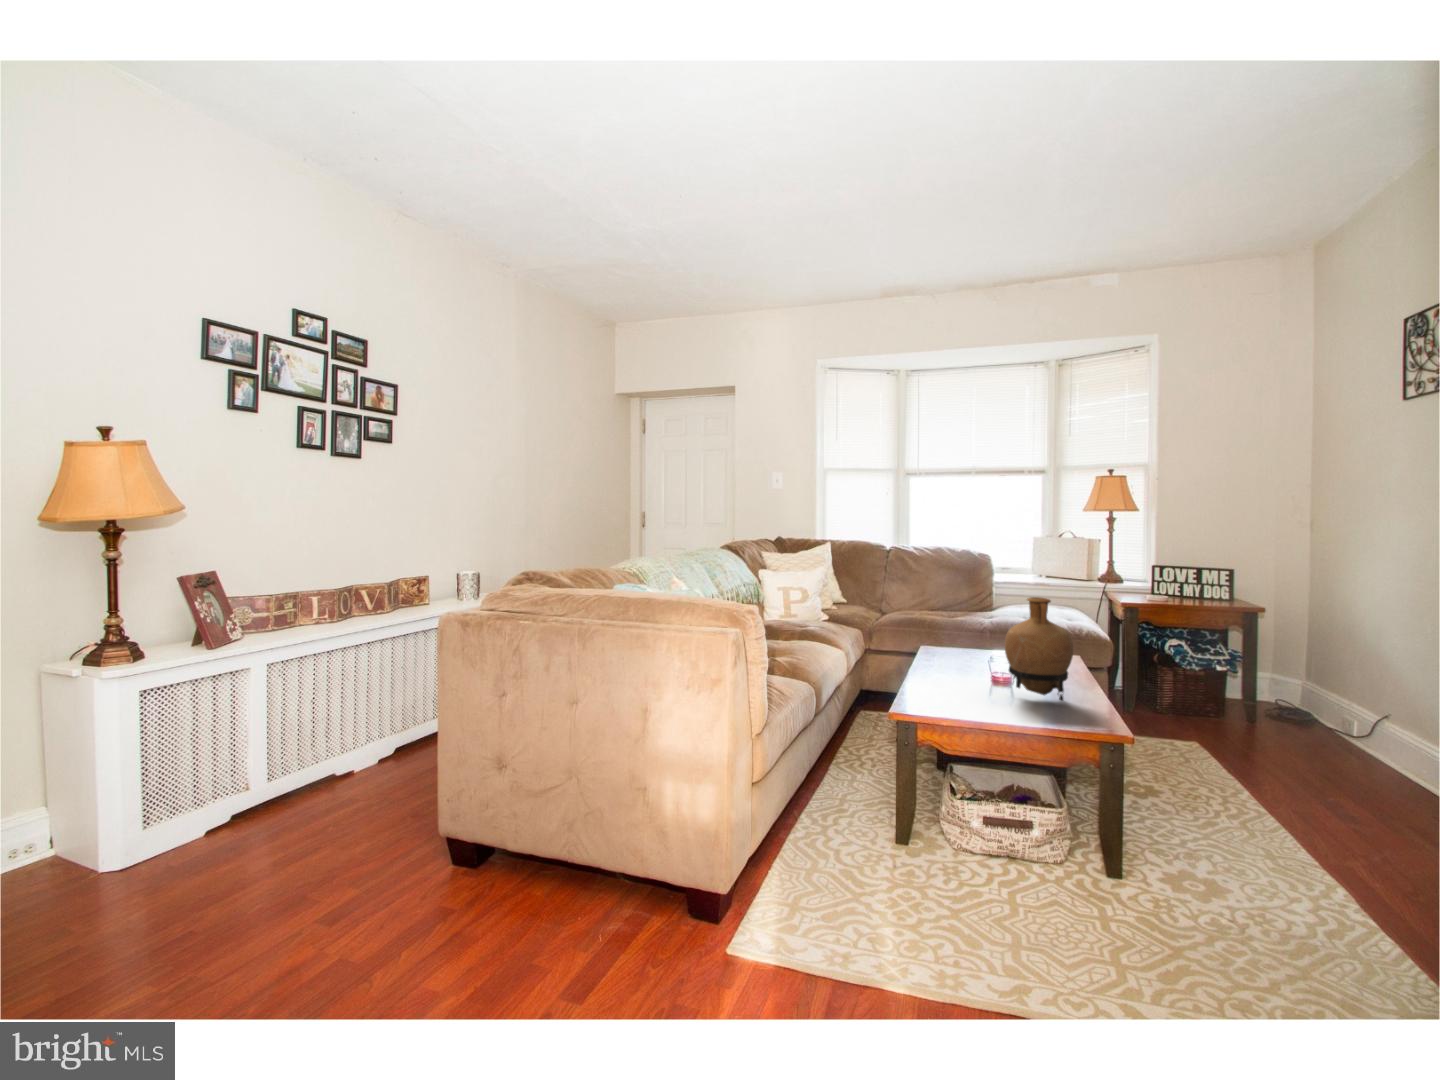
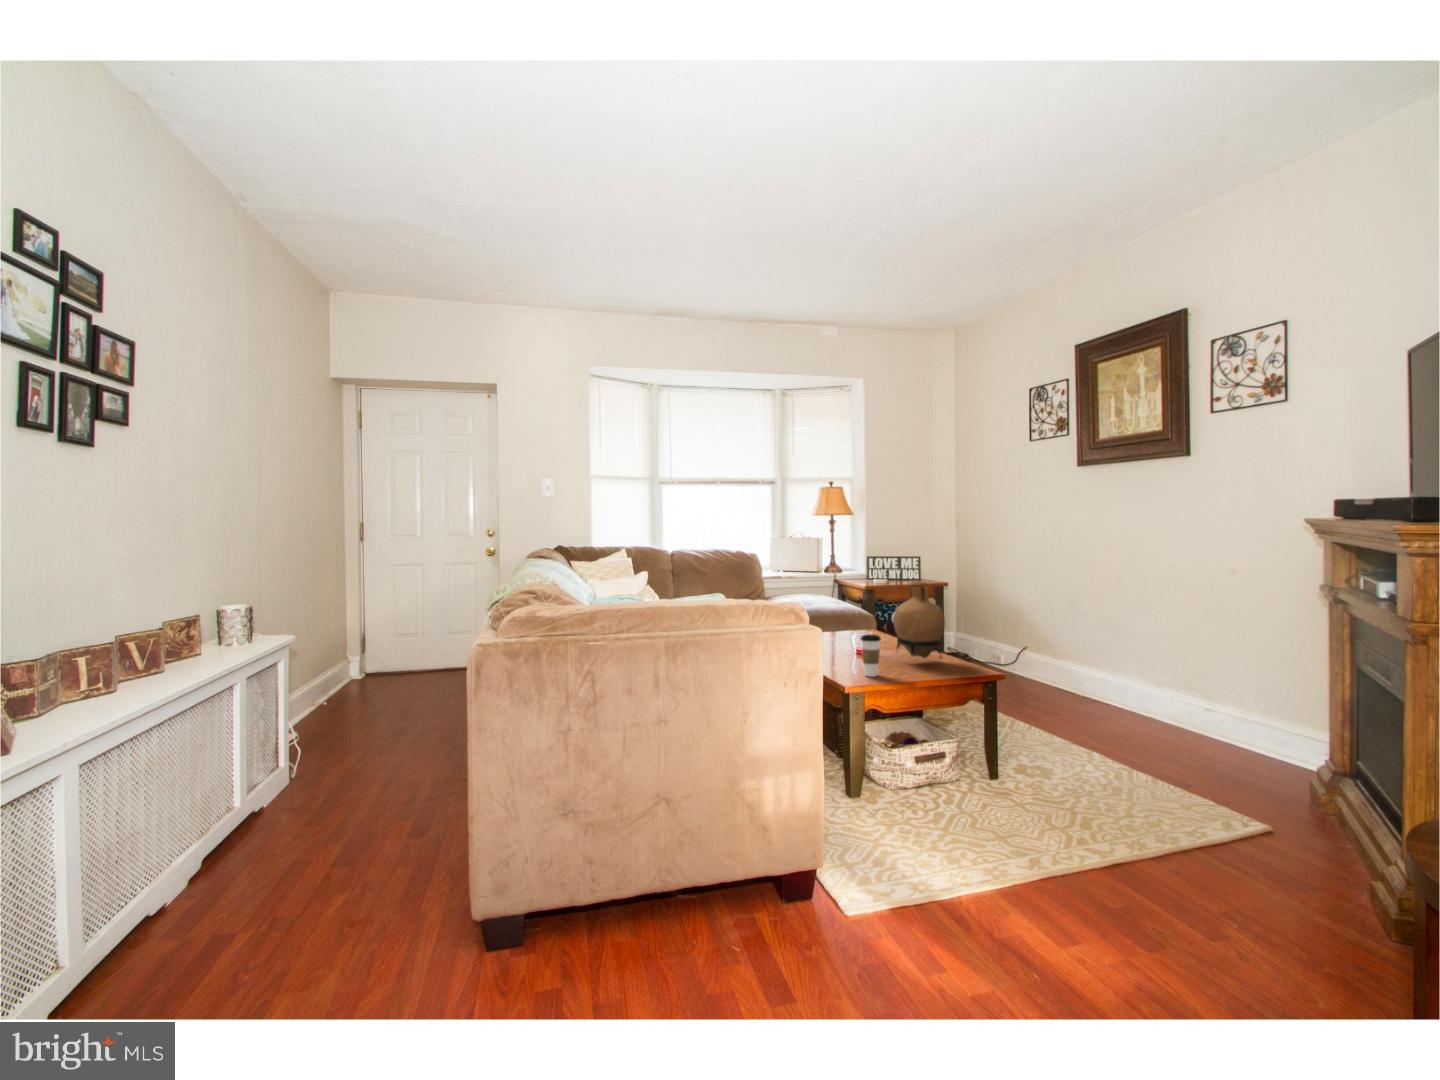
coffee cup: none [937,655,962,706] -> present [861,635,881,677]

